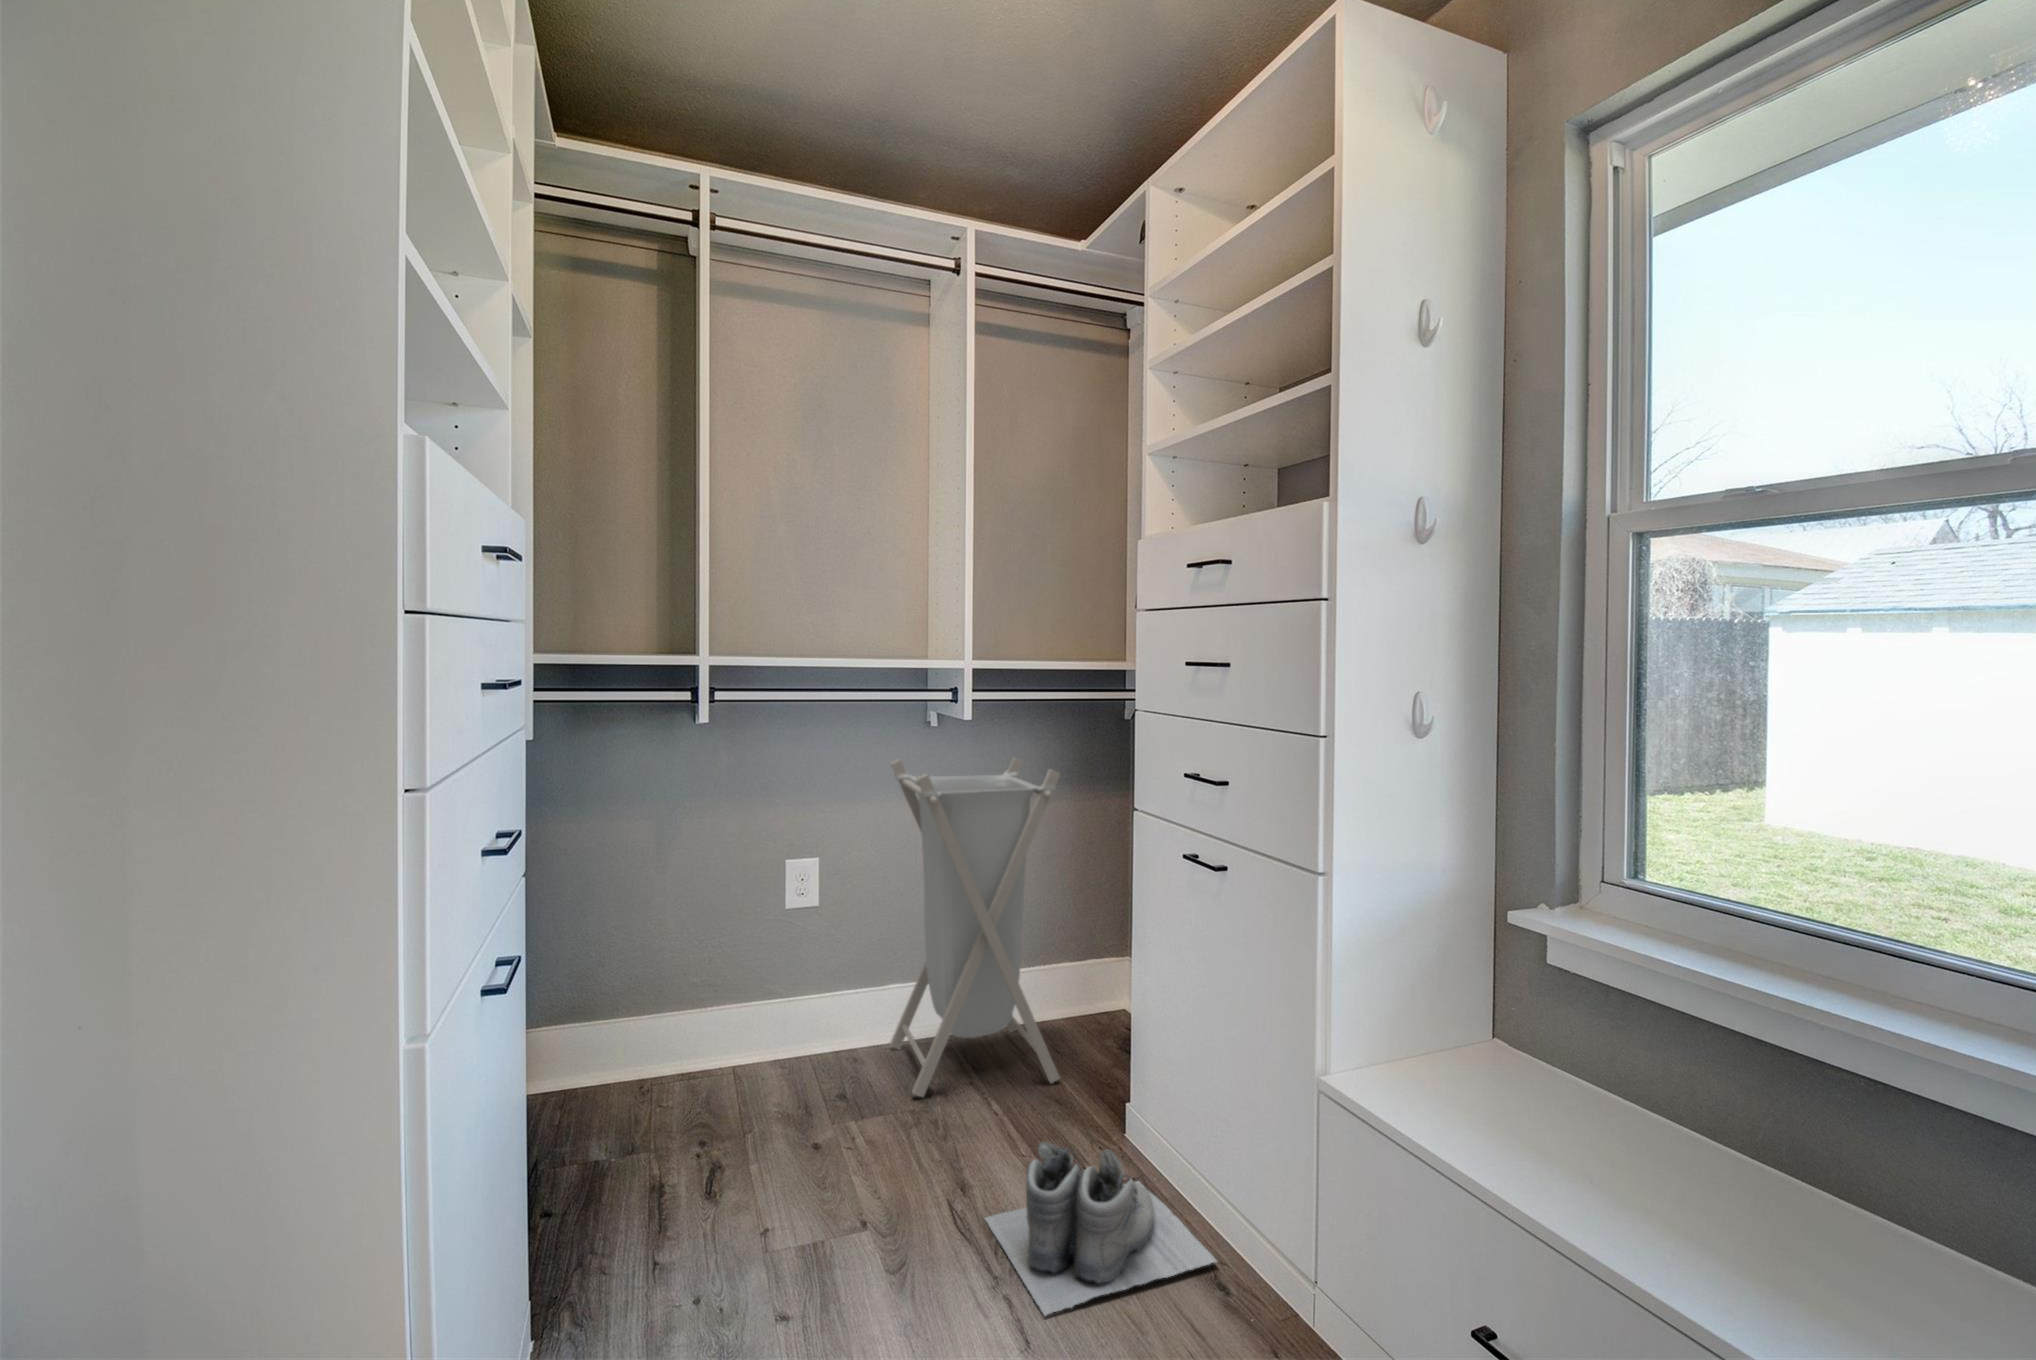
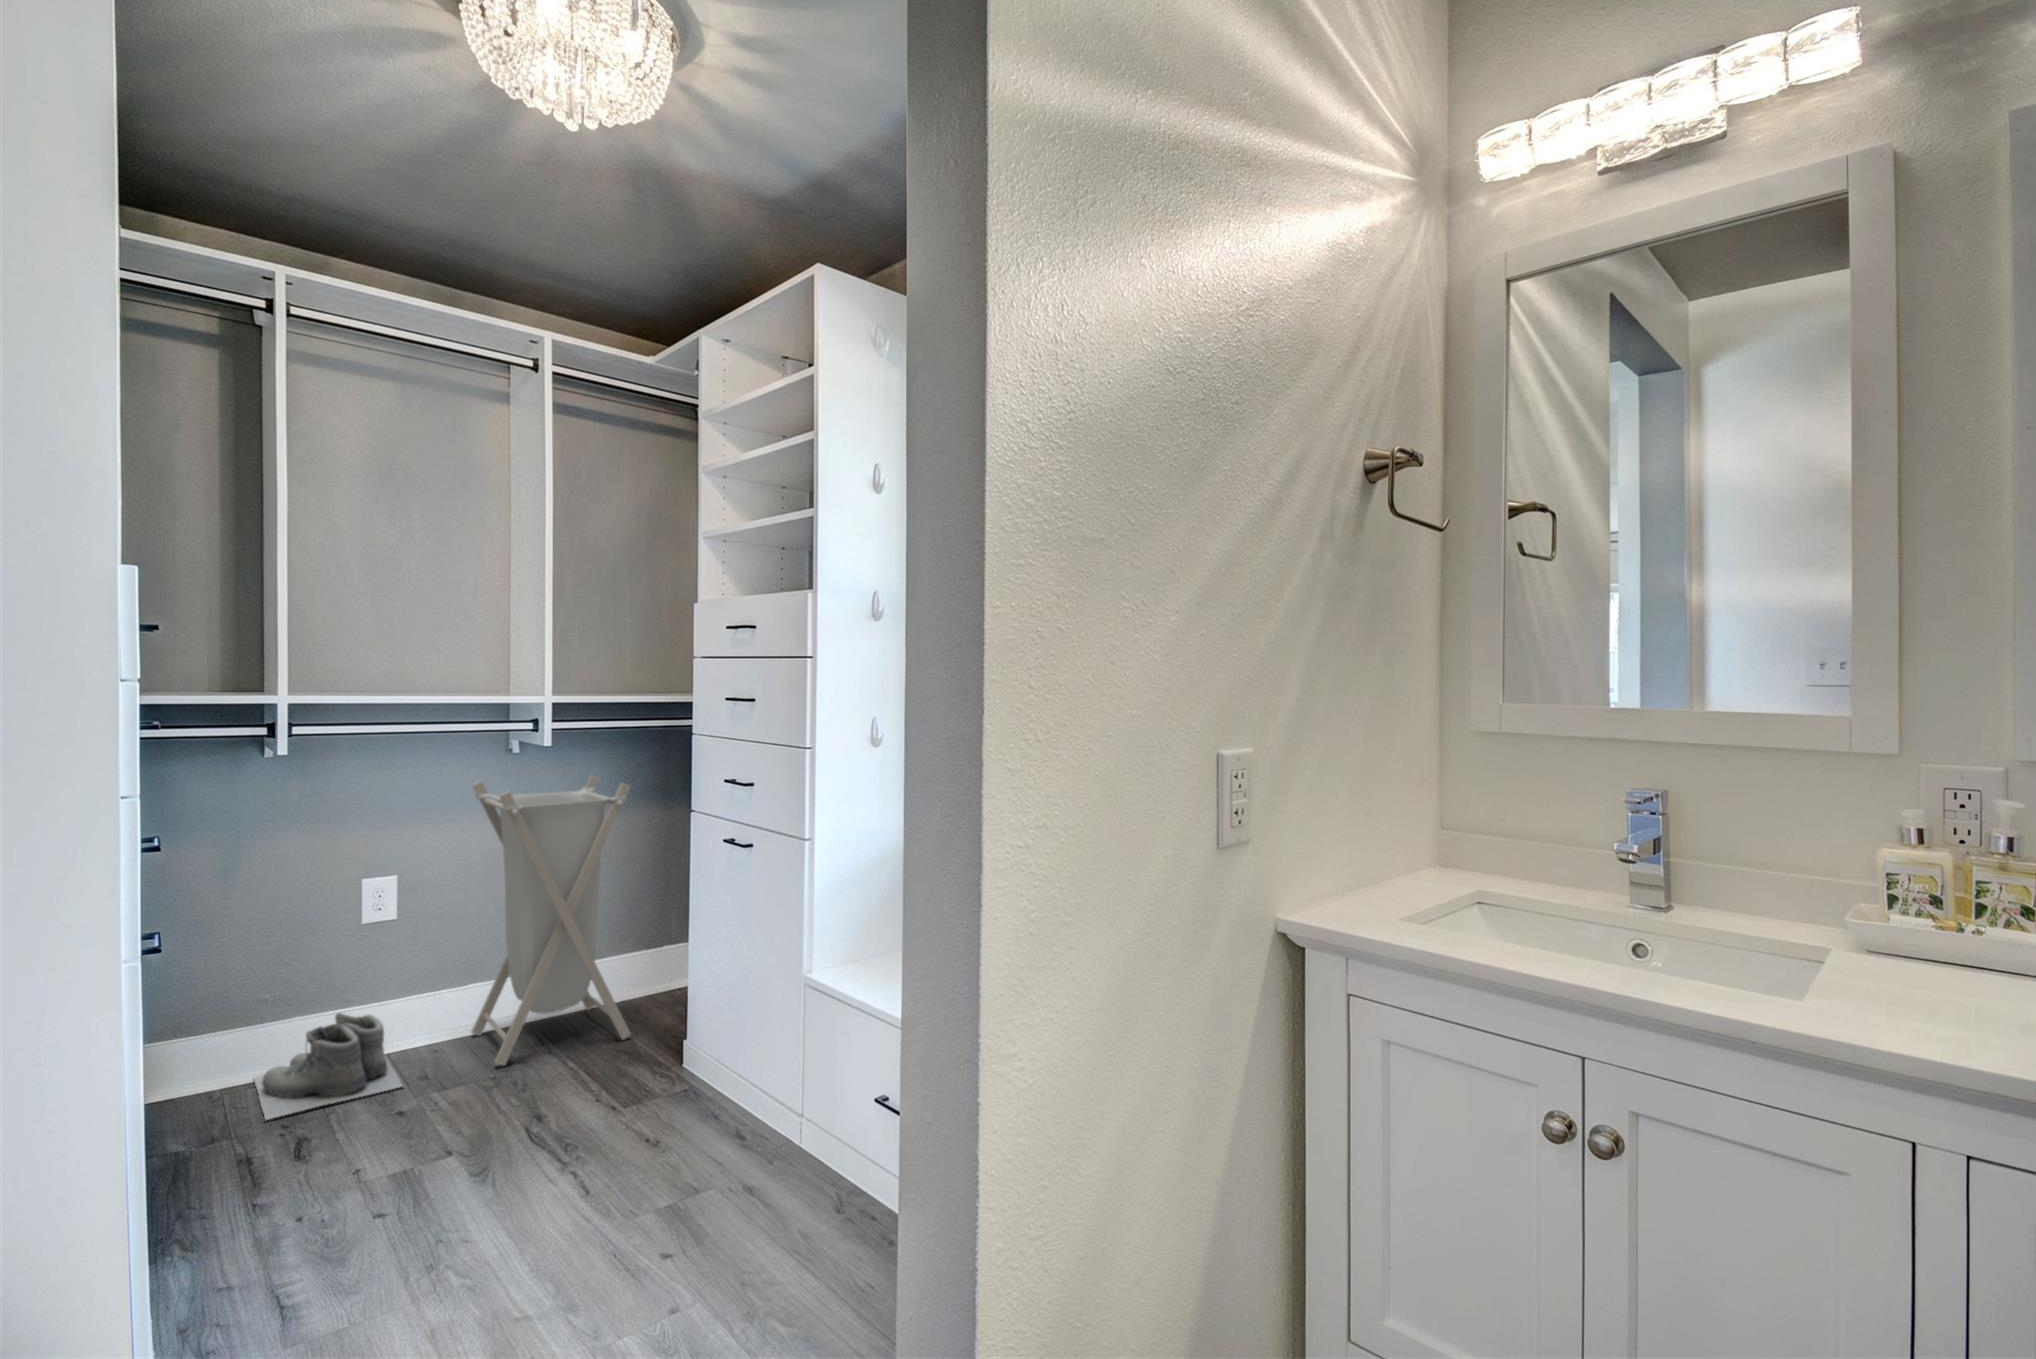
boots: present [985,1142,1217,1316] -> present [253,1013,403,1120]

